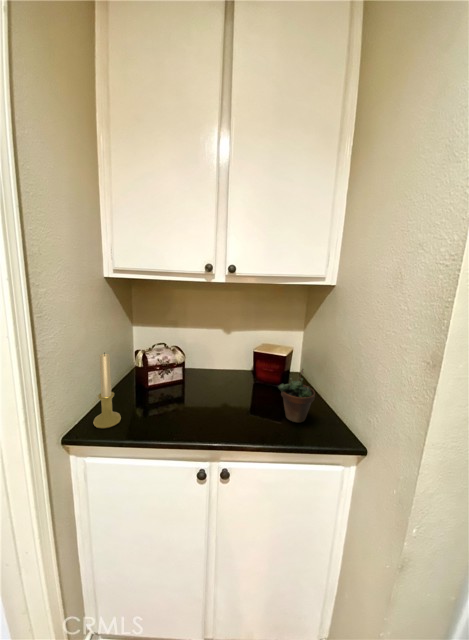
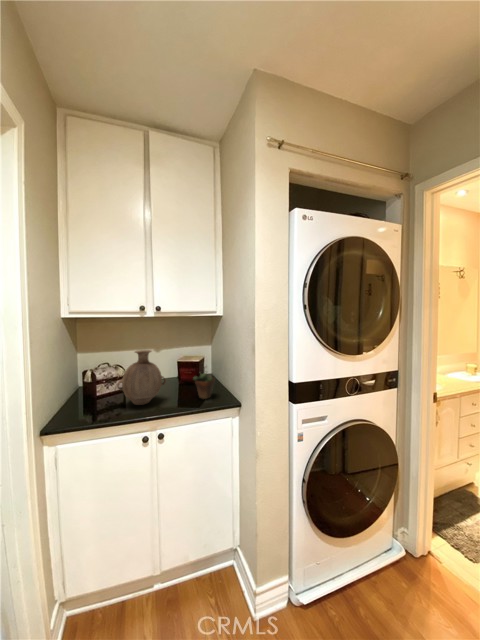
vase: none [169,332,237,414] -> present [117,350,166,405]
candle holder: present [93,353,121,429] -> none [59,368,82,424]

